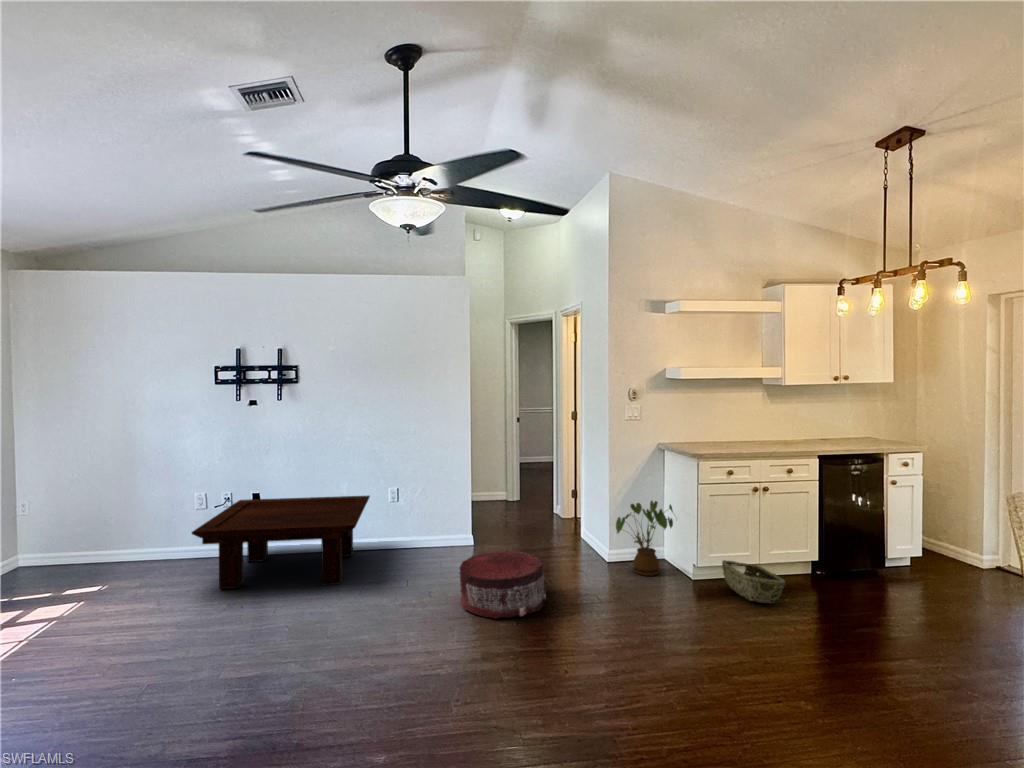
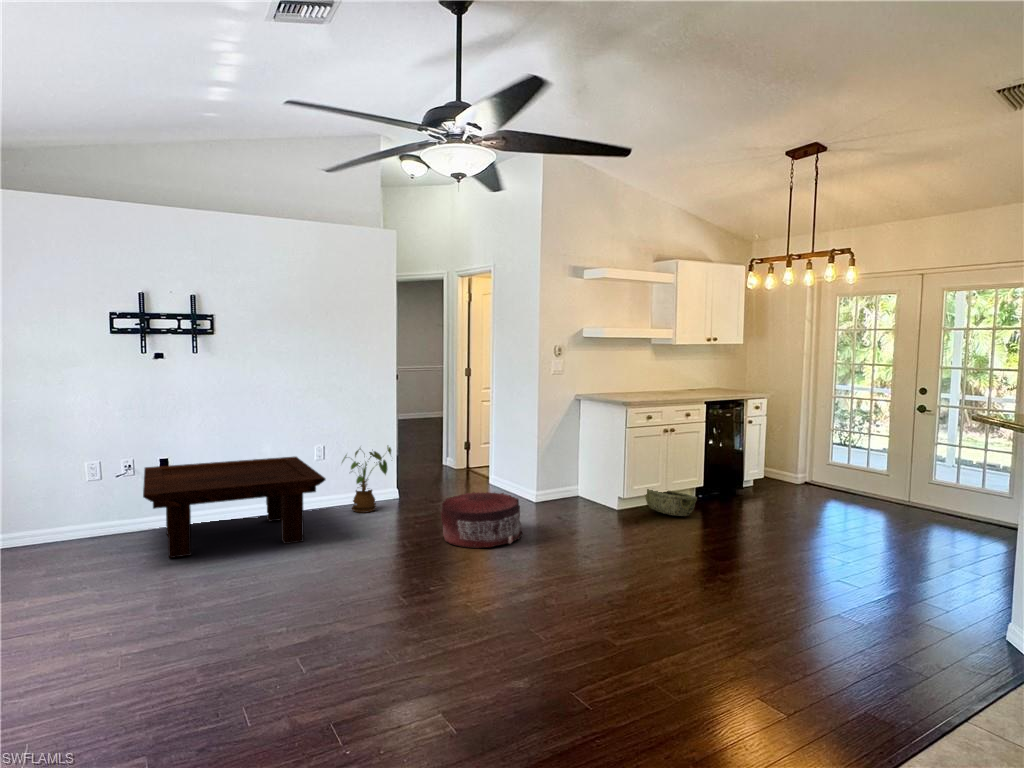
house plant: present [616,501,673,576] -> present [342,446,391,513]

